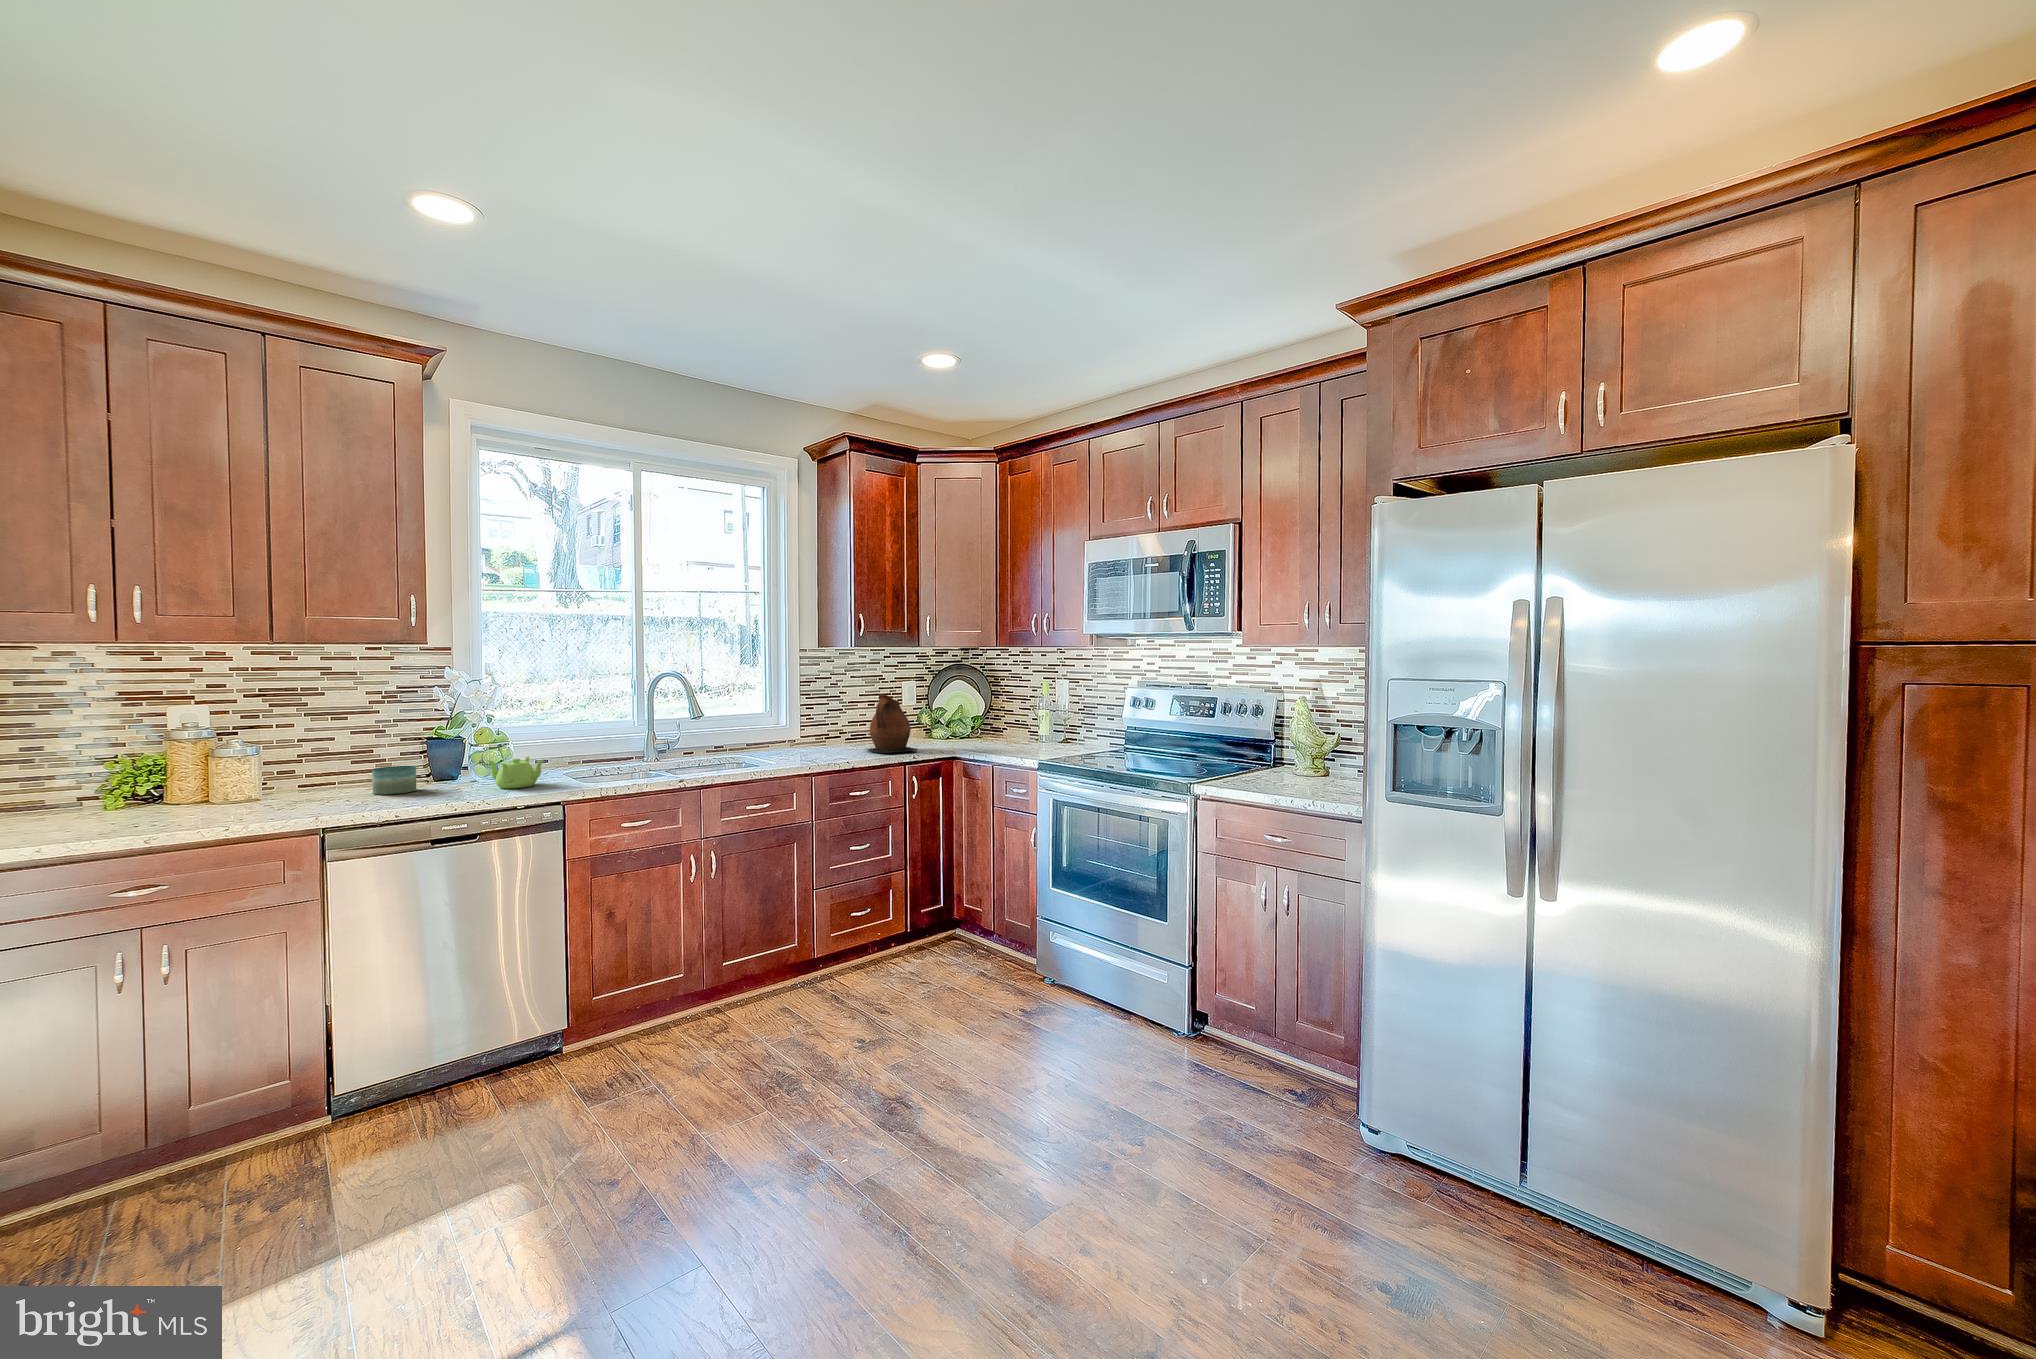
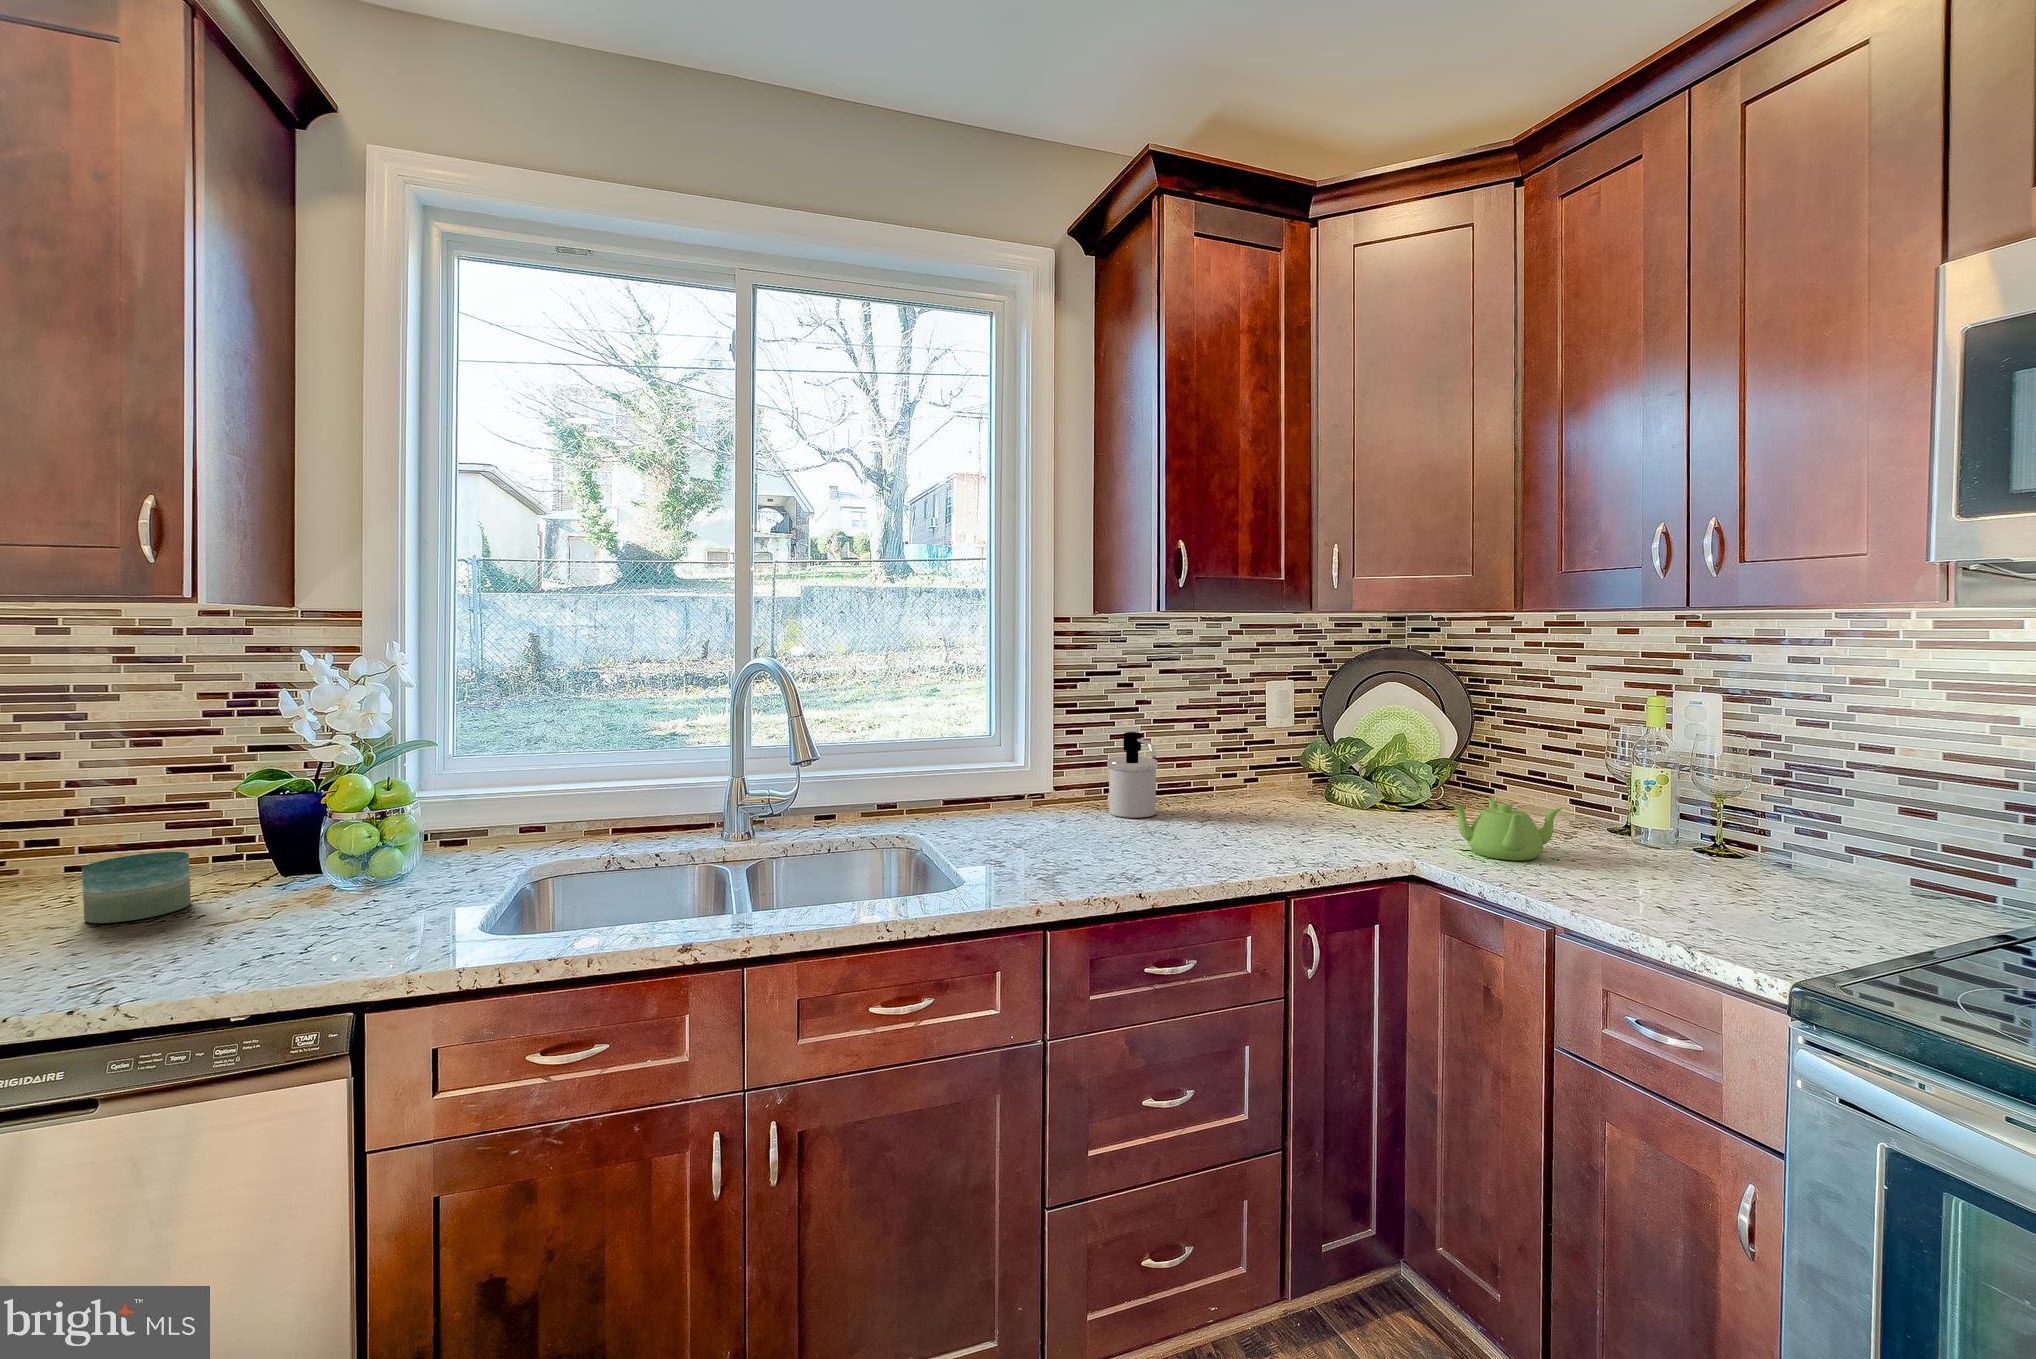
ceramic pitcher: present [867,695,918,753] -> none [1178,713,1308,855]
soap dispenser: none [827,706,852,746] -> present [1107,732,1158,818]
teapot: present [487,757,544,788] -> present [1450,797,1563,860]

